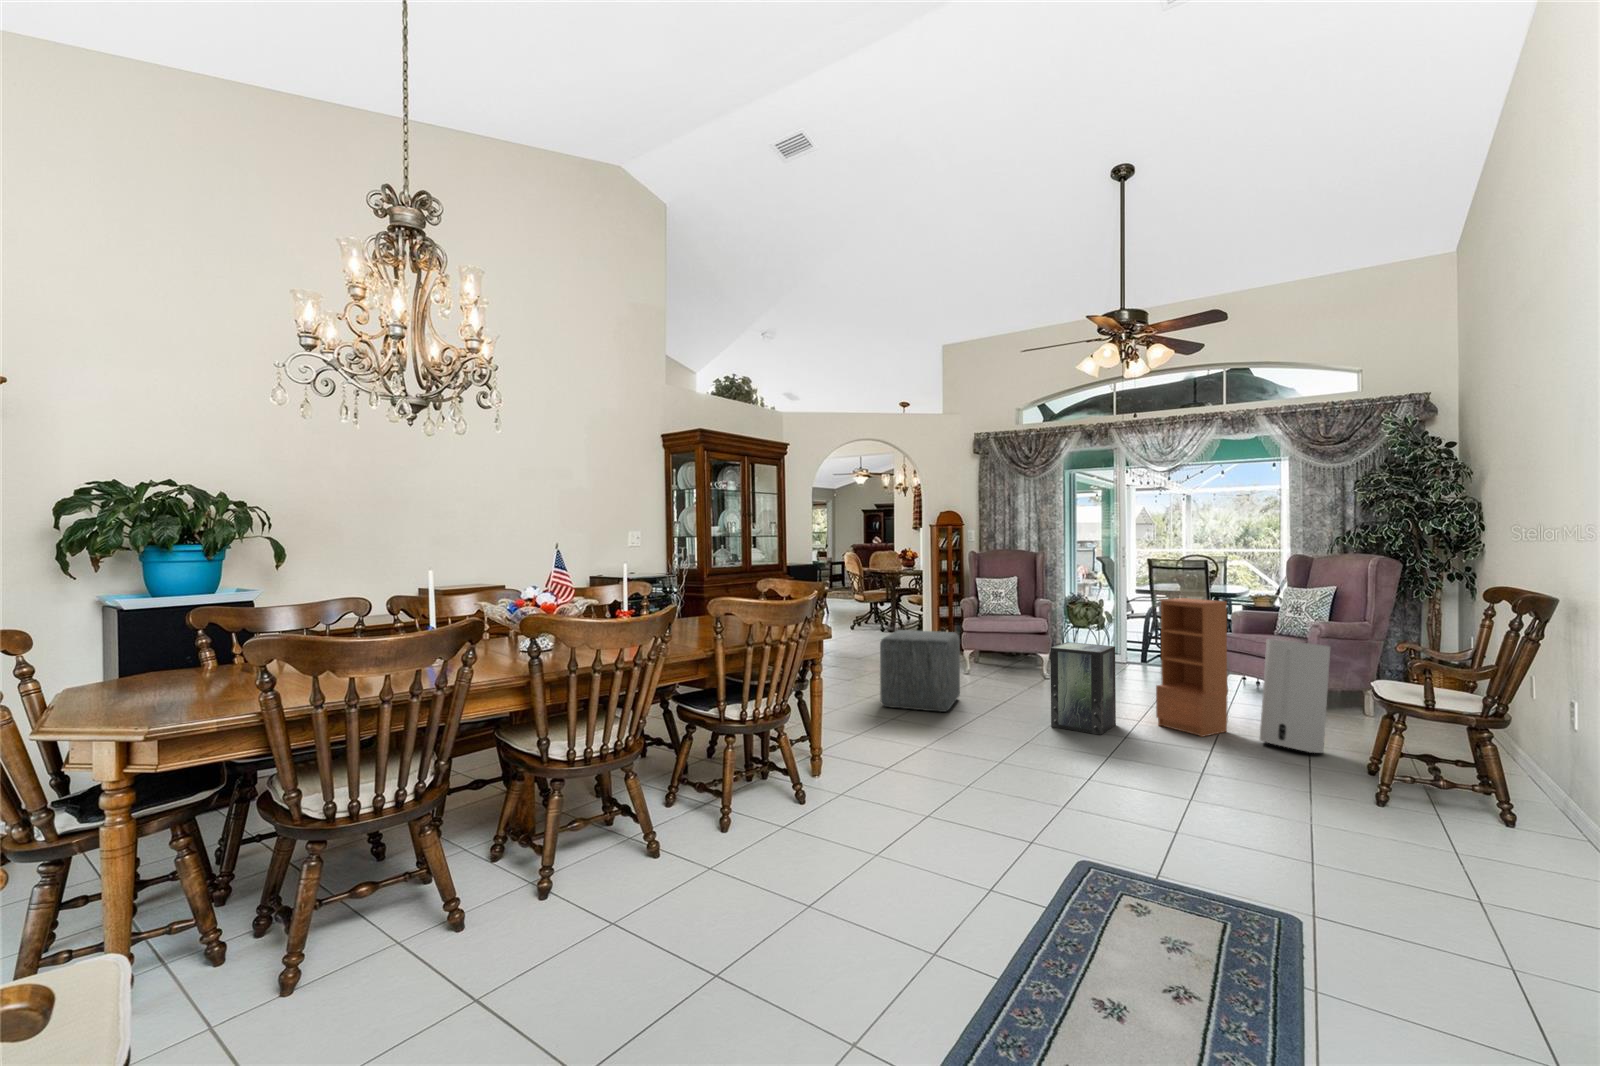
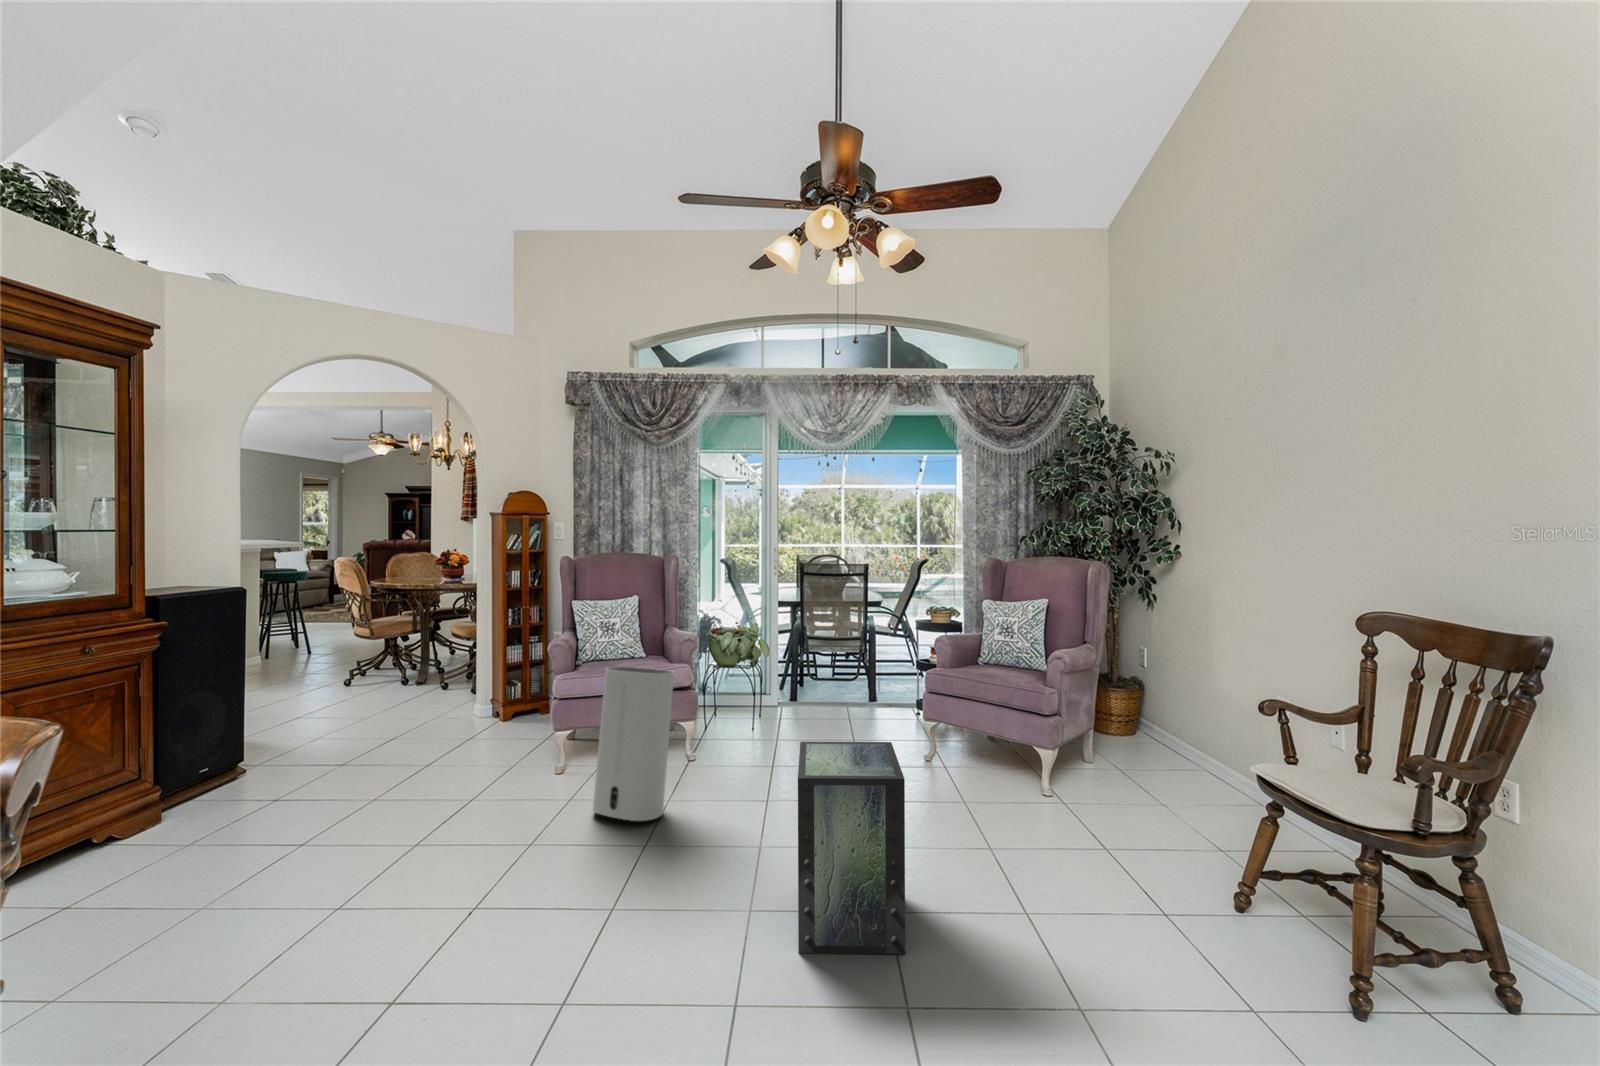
bookcase: present [1156,598,1228,737] -> none [946,634,1039,889]
ottoman: present [880,630,960,712] -> none [348,742,569,1007]
air purifier: present [1260,639,1330,753] -> present [593,667,674,821]

